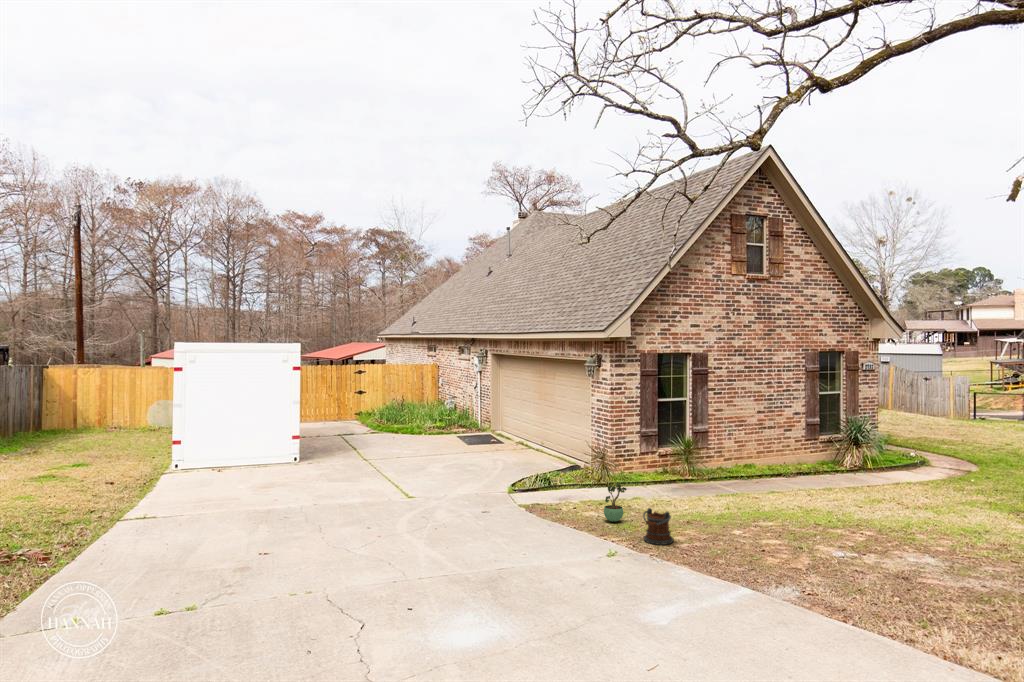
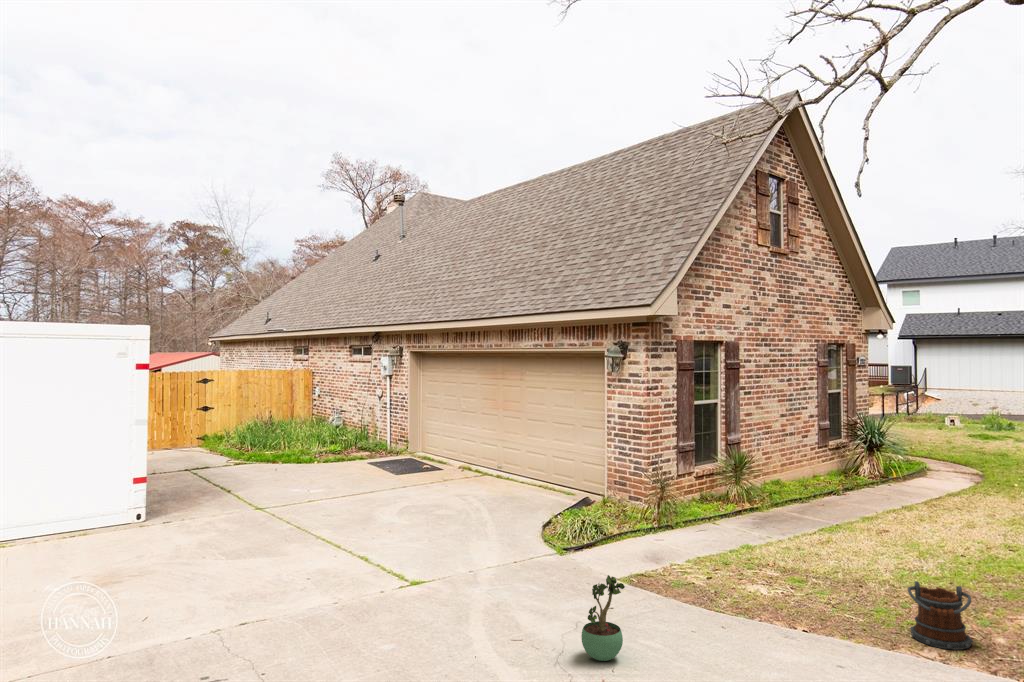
potted plant: present [604,483,627,522] -> present [582,575,625,661]

